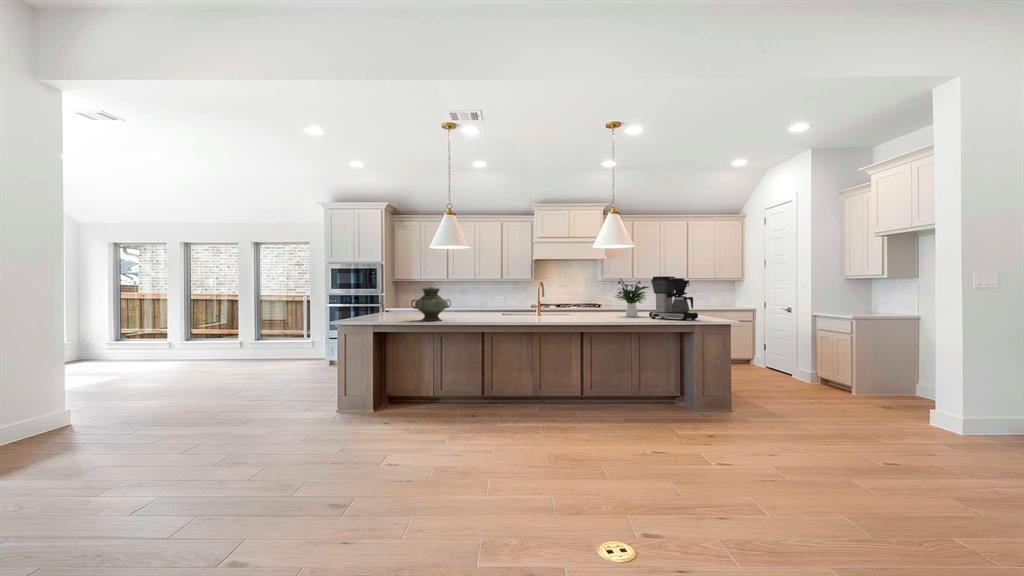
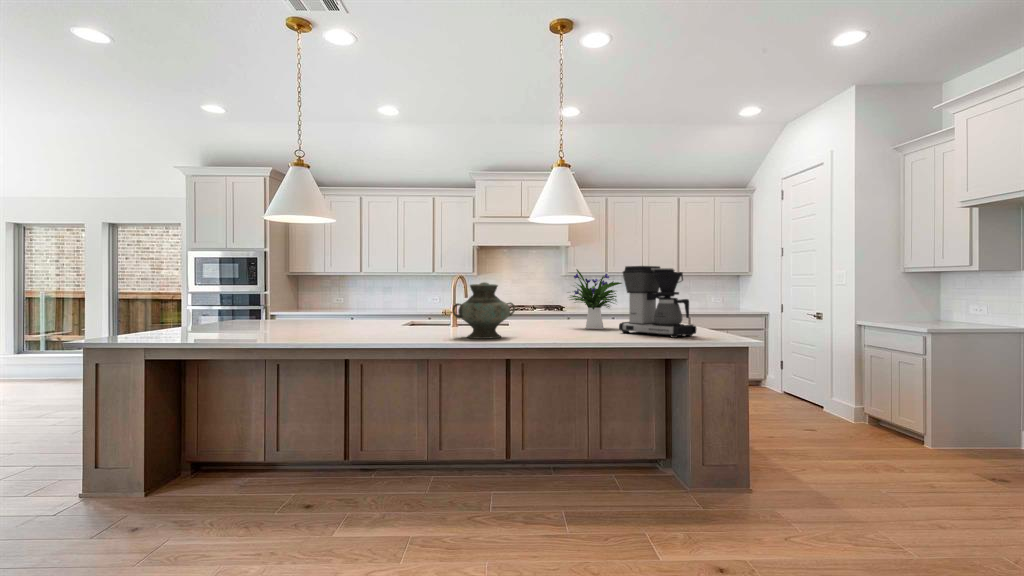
vase: present [411,287,451,321] -> present [452,282,515,339]

